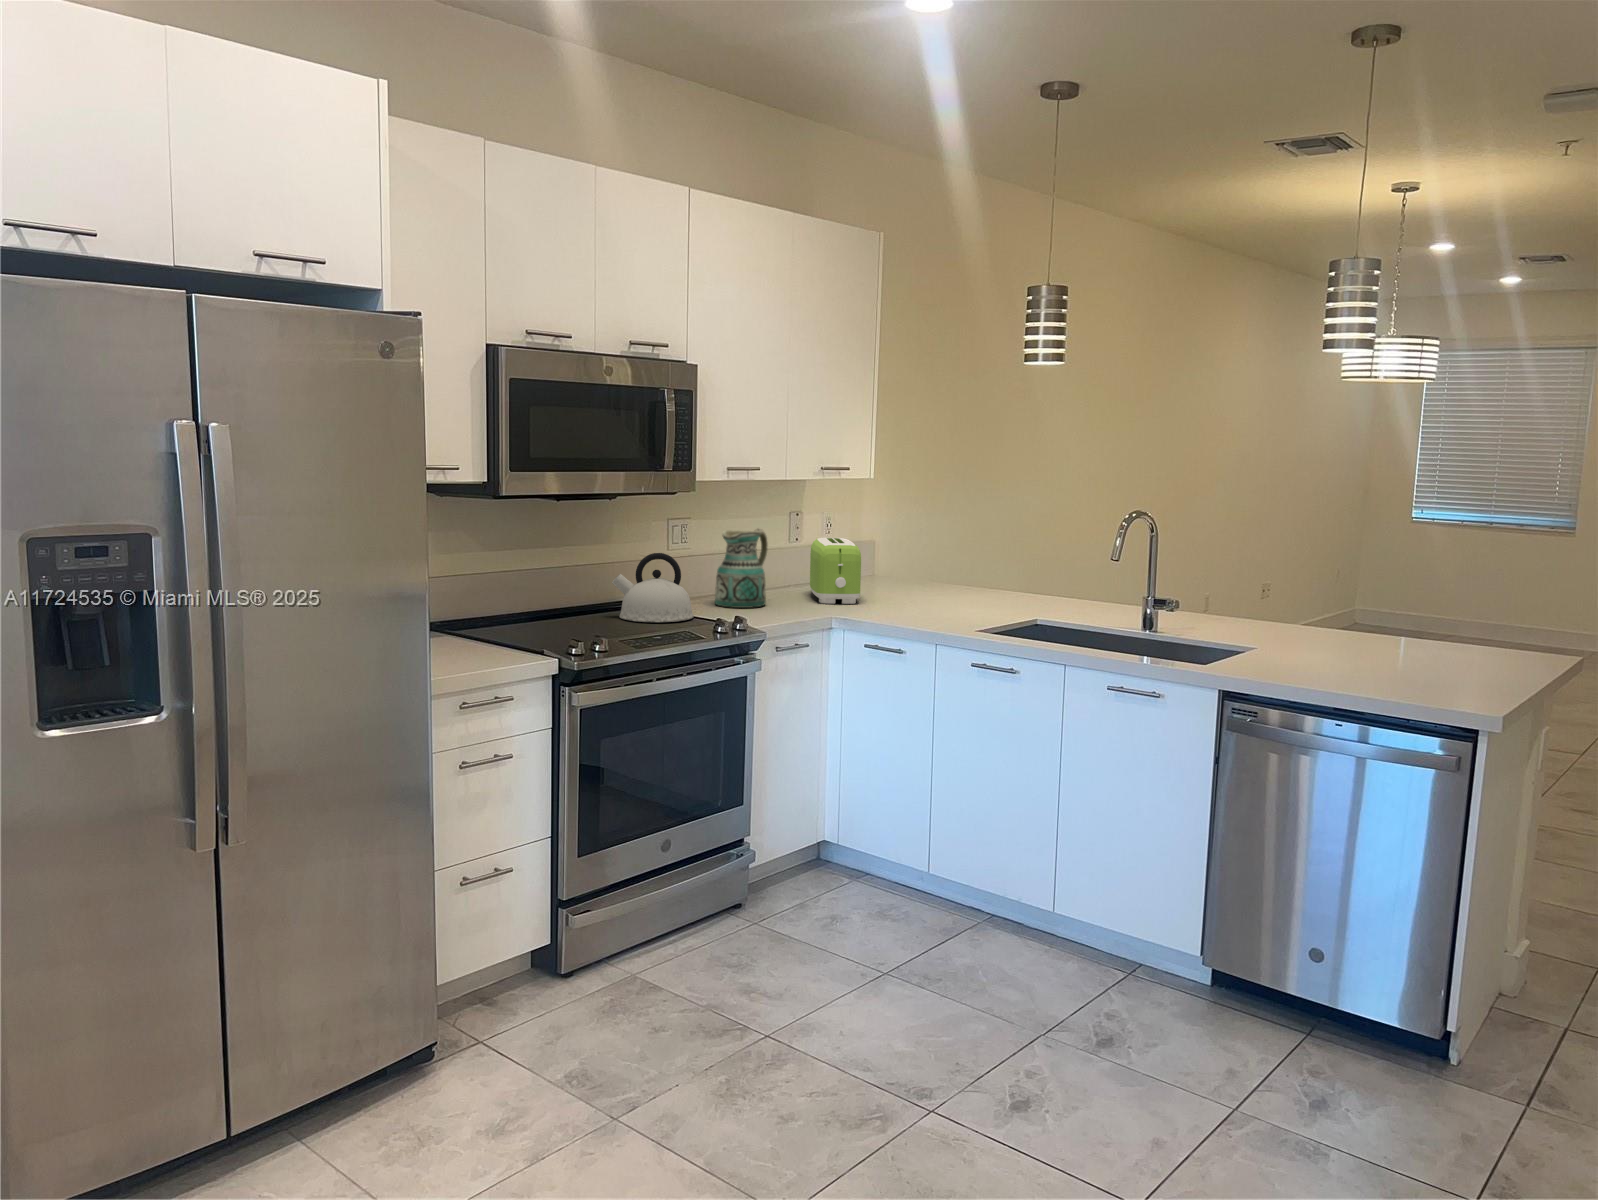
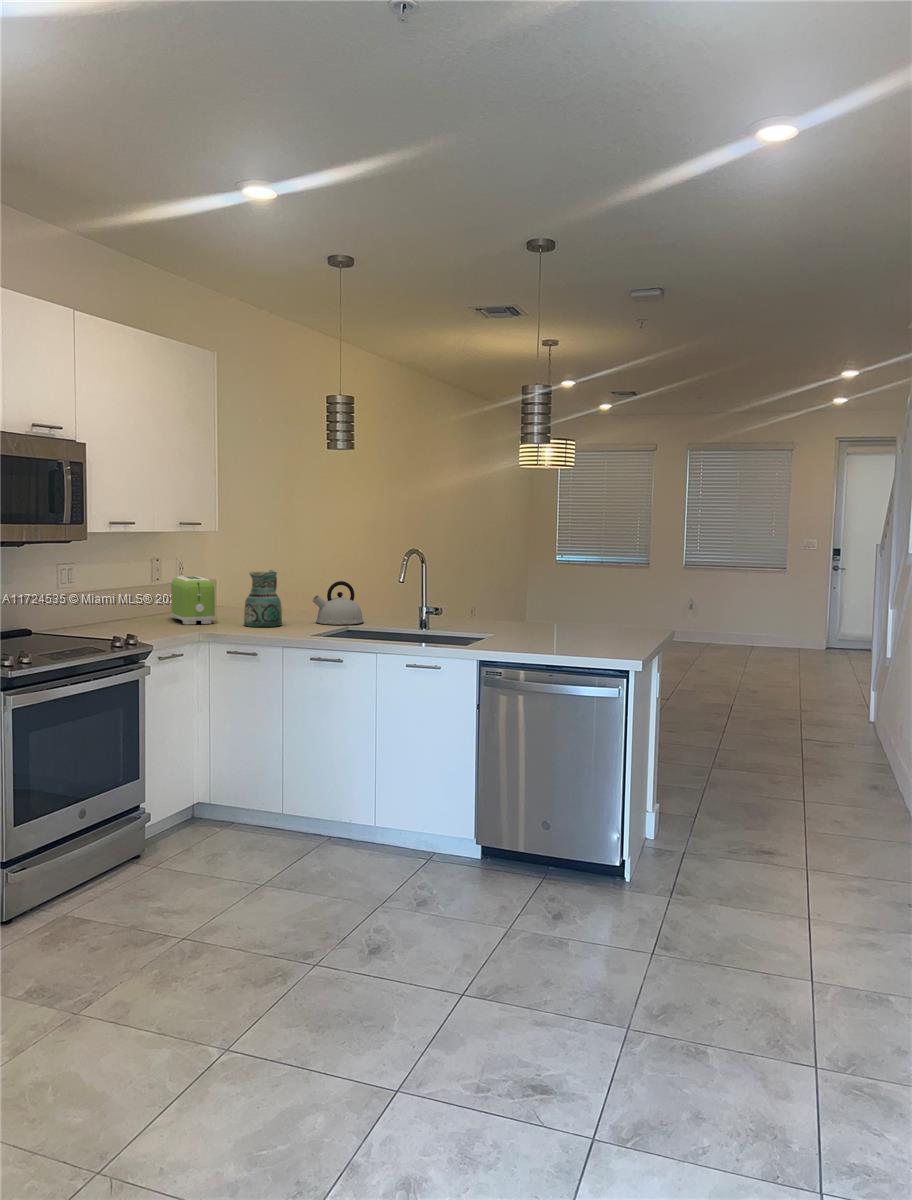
ceramic pitcher: present [715,529,768,608] -> present [244,570,282,627]
kettle: present [612,553,694,622] -> present [312,581,364,625]

